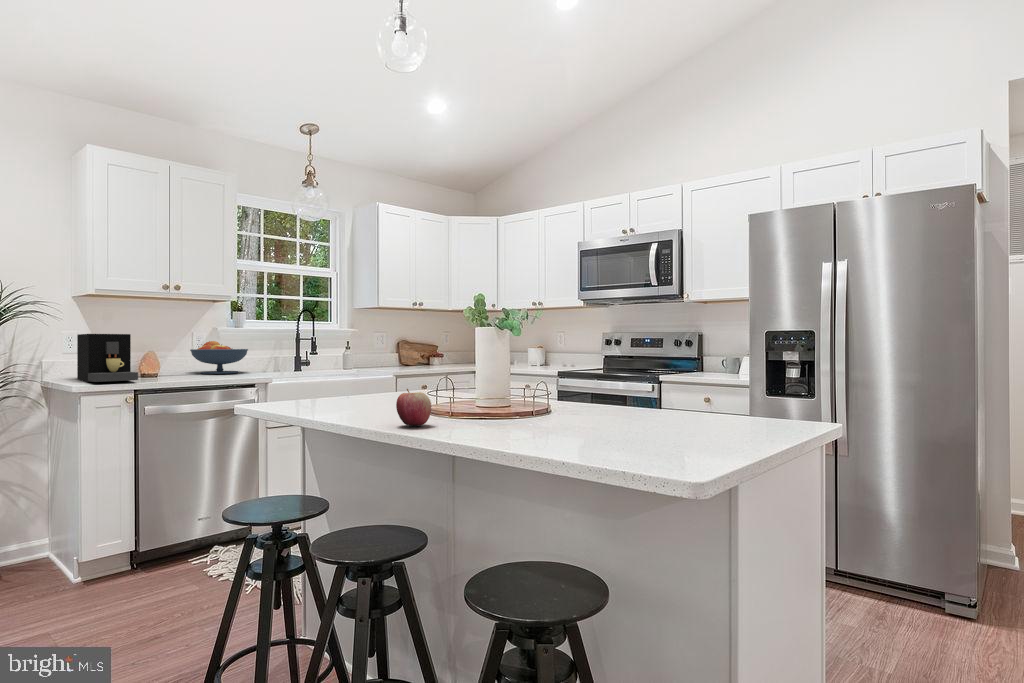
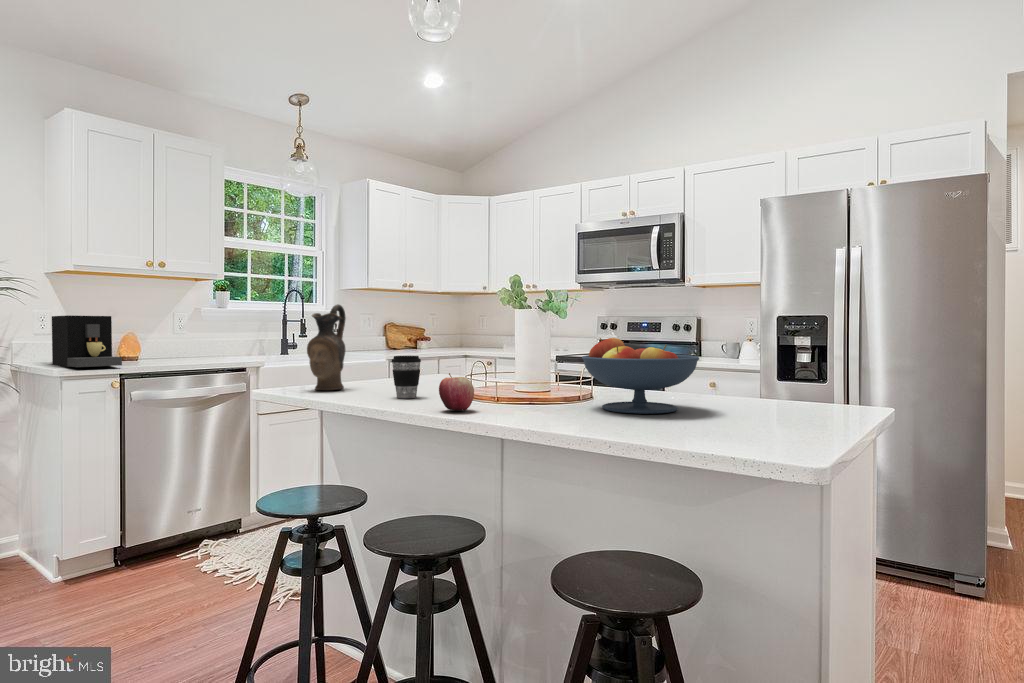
ceramic pitcher: none [290,322,330,404] -> present [307,304,346,390]
fruit bowl: present [190,341,248,374] -> present [582,338,699,414]
coffee cup: none [364,371,393,413] -> present [391,356,421,398]

